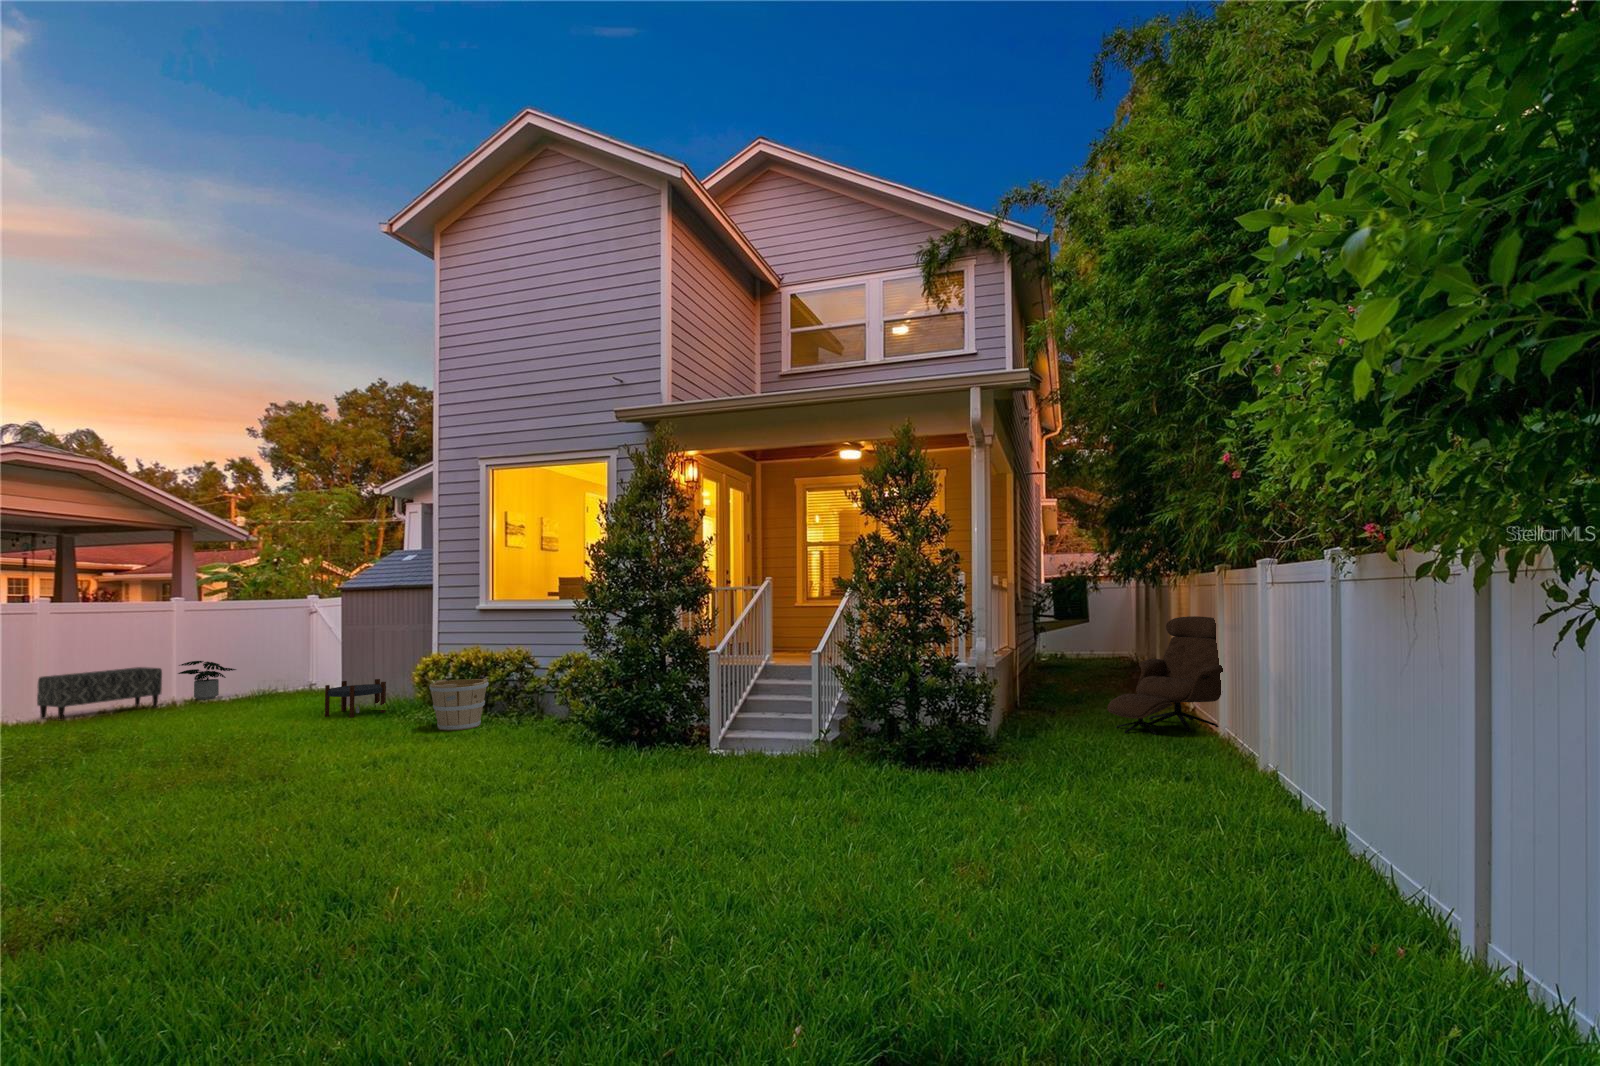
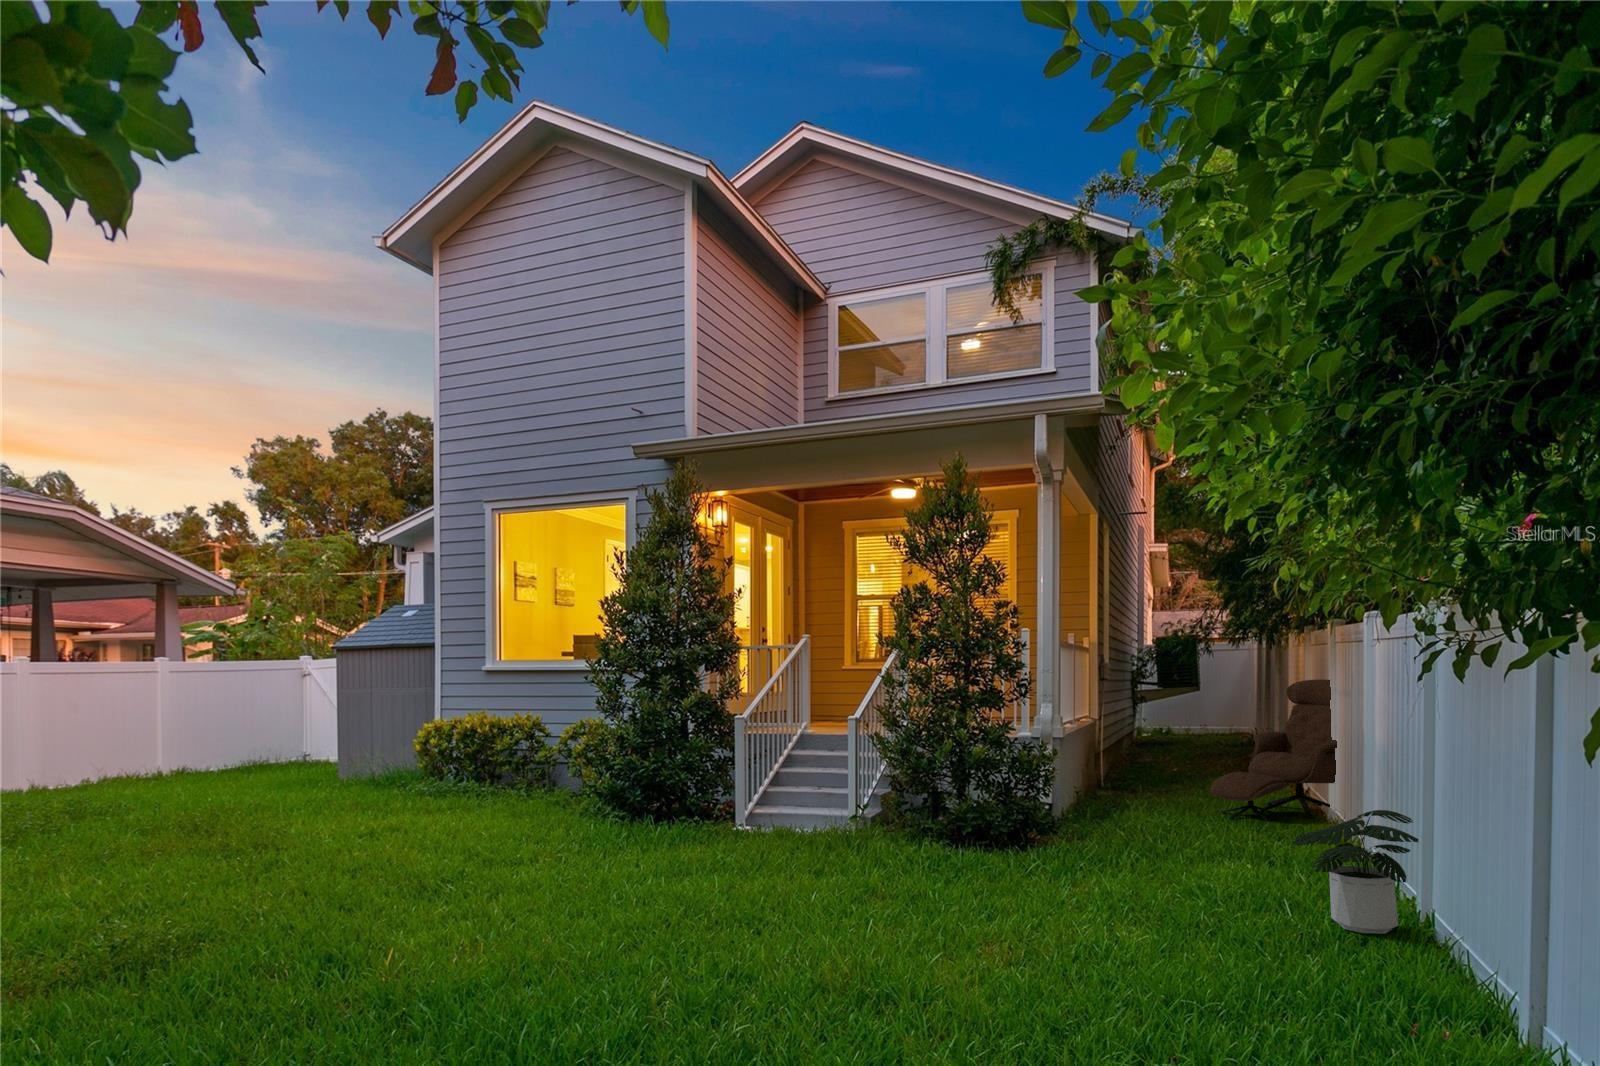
potted plant: present [178,661,236,700] -> present [1292,810,1418,934]
bench: present [37,667,162,720] -> none [17,736,144,793]
wooden bucket: present [429,678,489,731] -> none [429,748,494,807]
side table: present [325,679,386,717] -> none [316,751,382,793]

